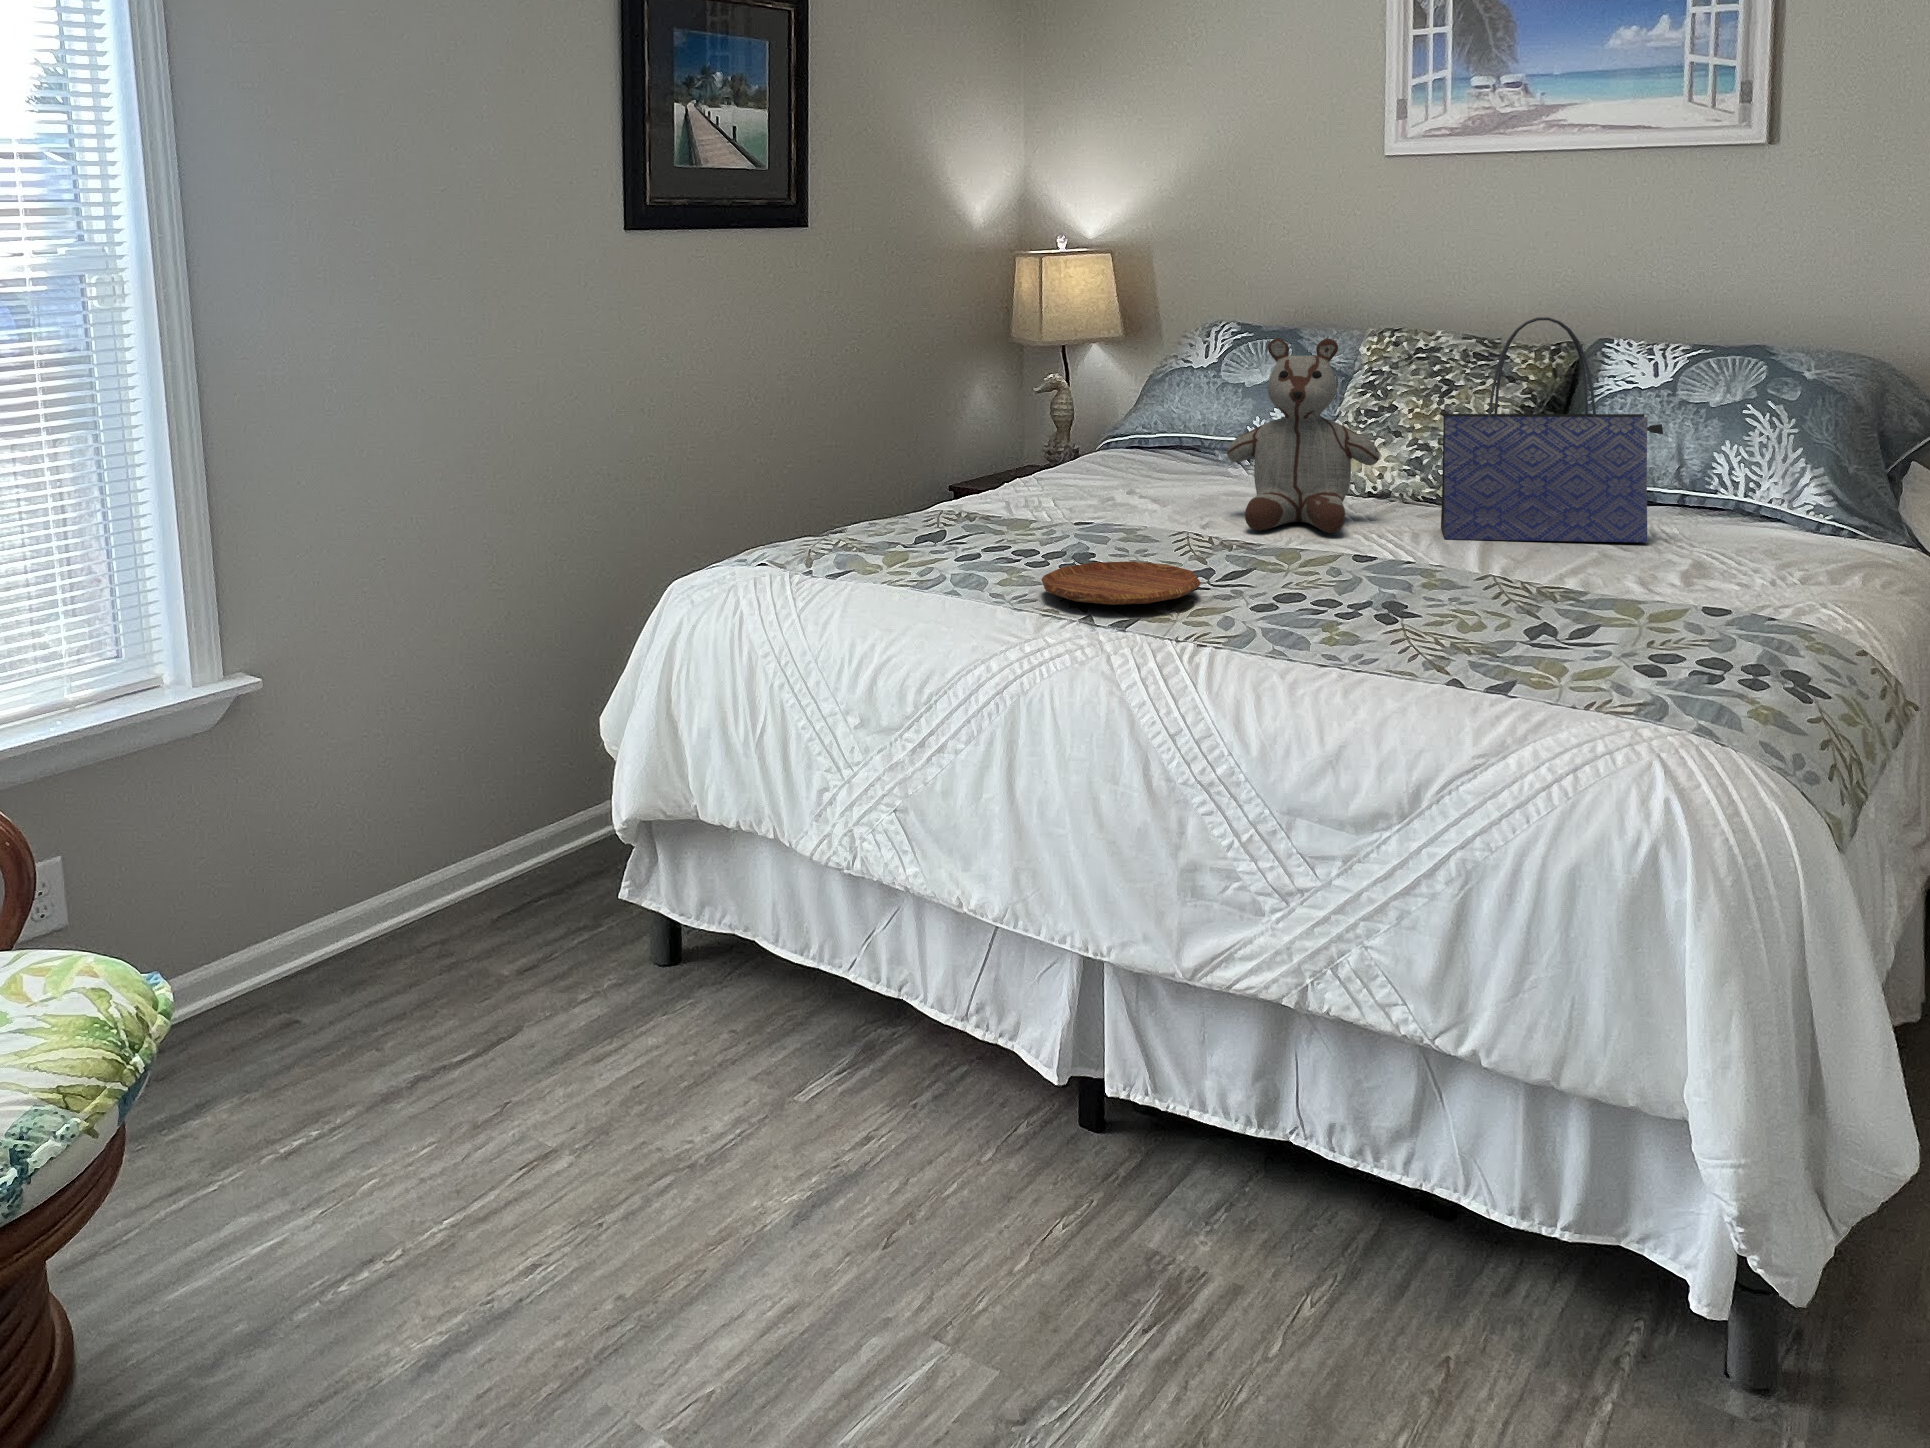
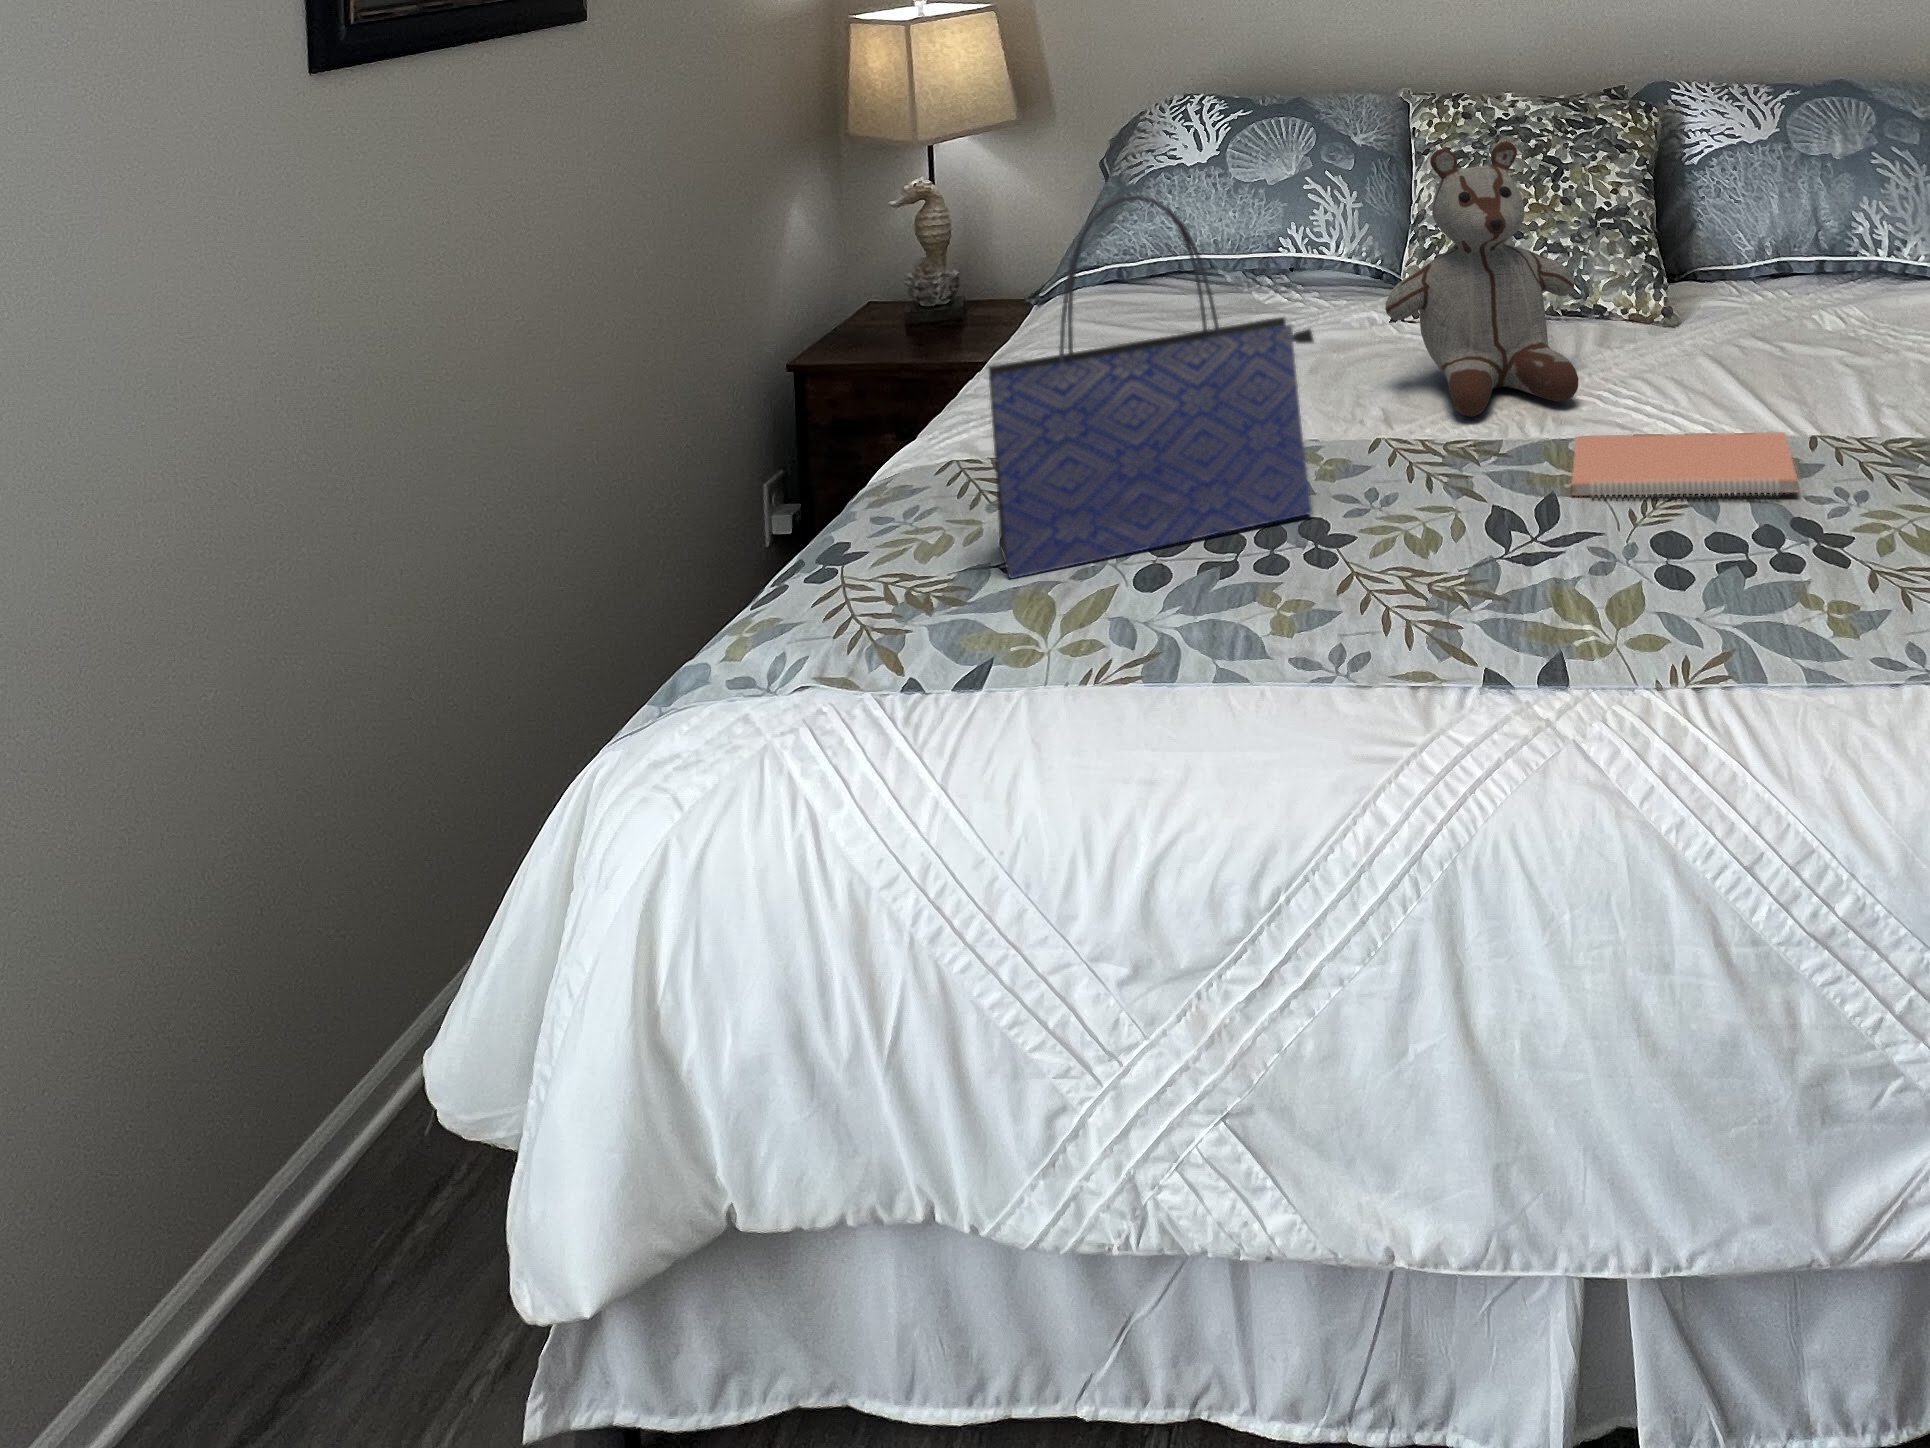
tote bag: present [1441,317,1663,542] -> present [989,195,1314,579]
notebook: none [1258,544,1450,588] -> present [1571,432,1798,496]
tray: present [1041,562,1201,605] -> none [1365,534,1606,656]

